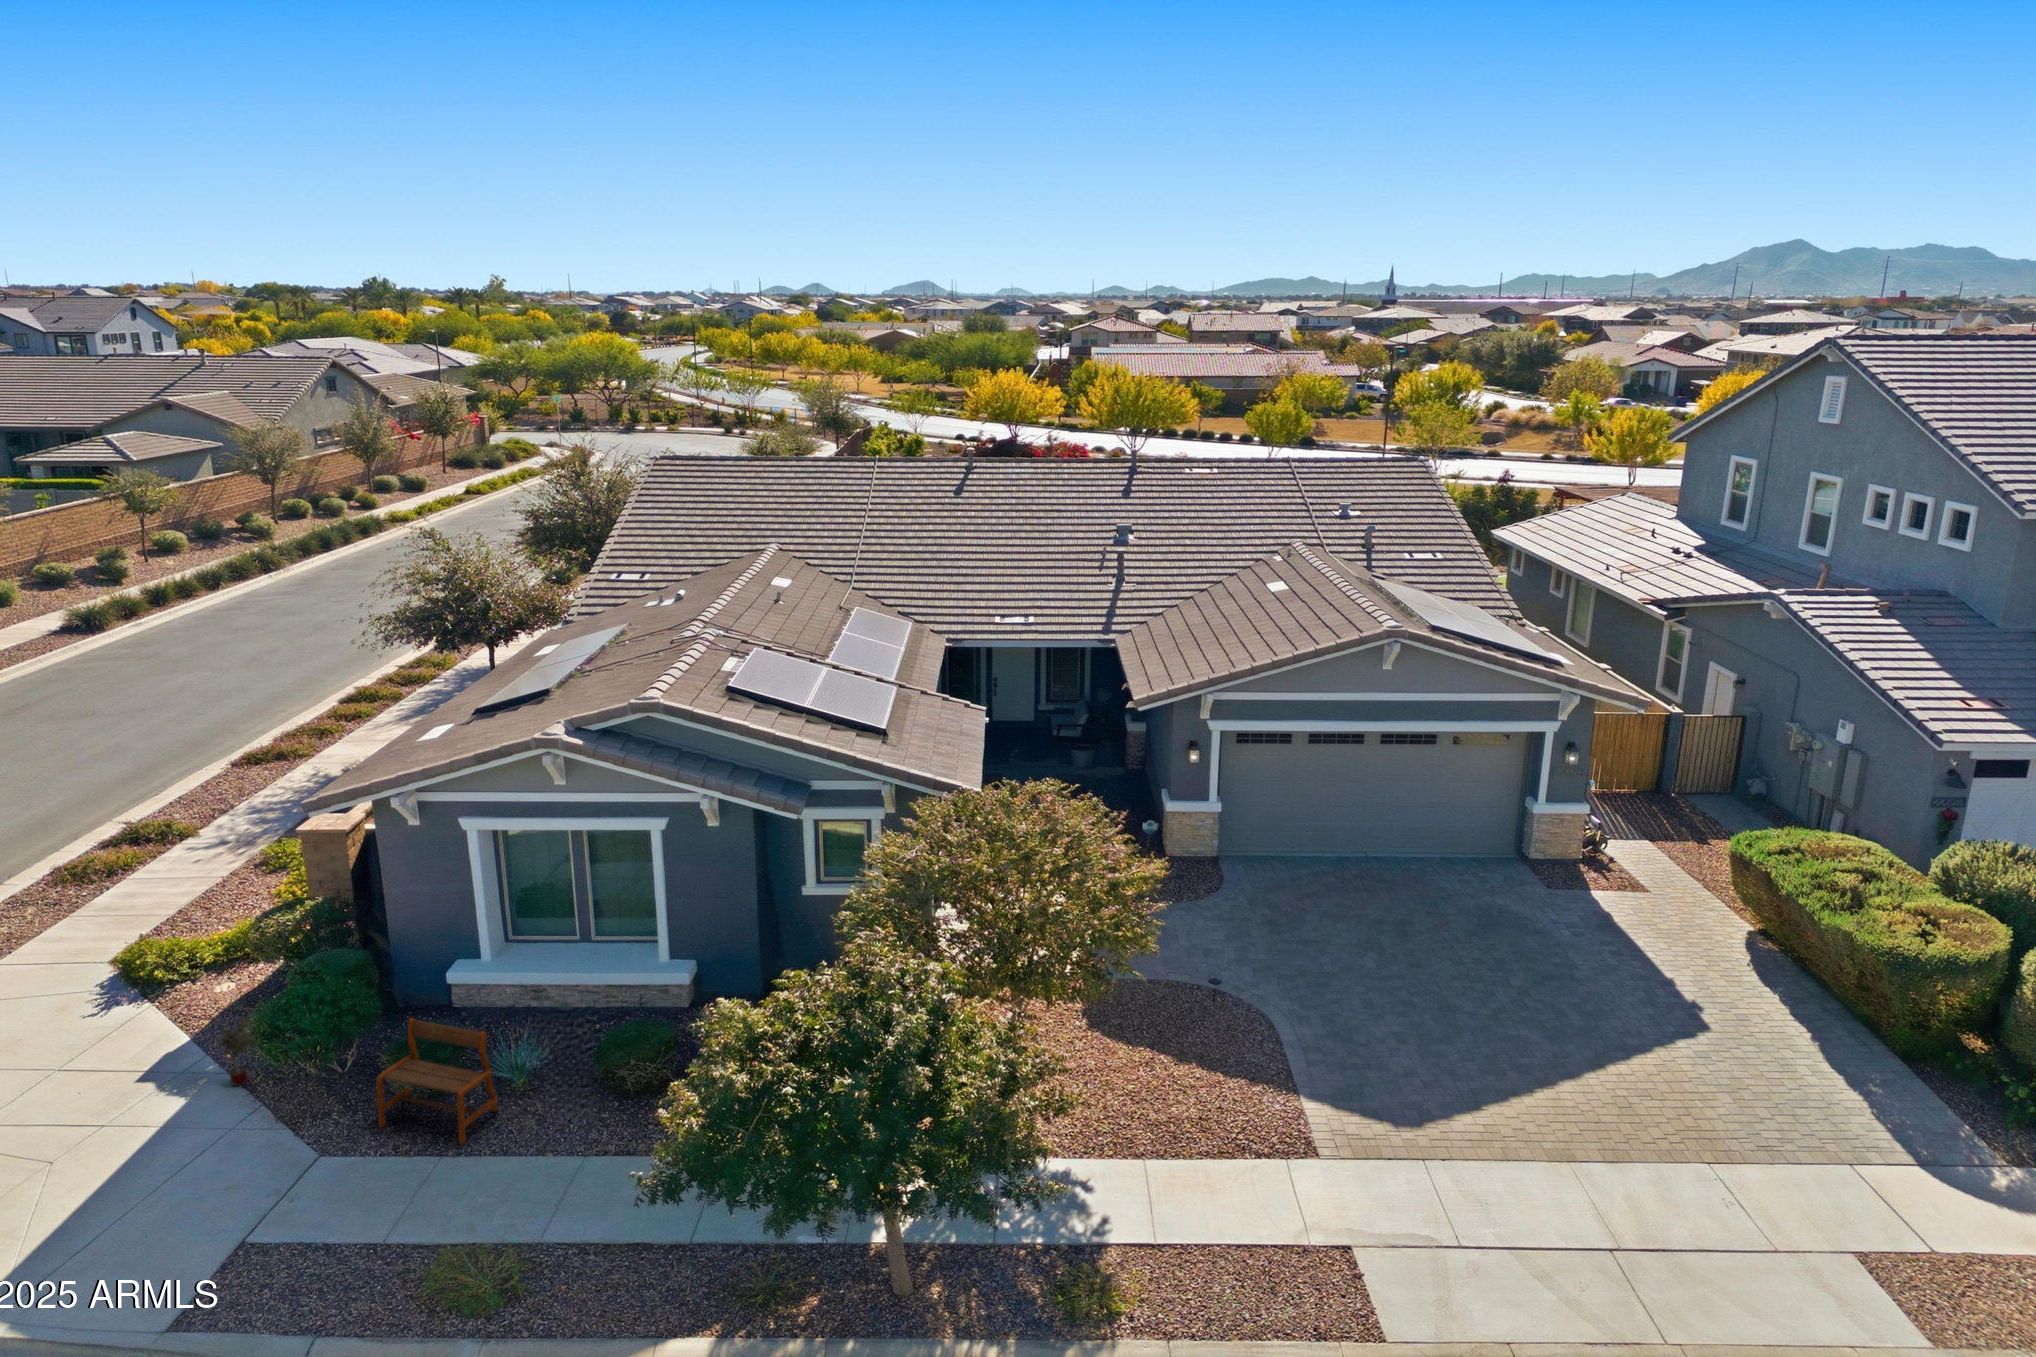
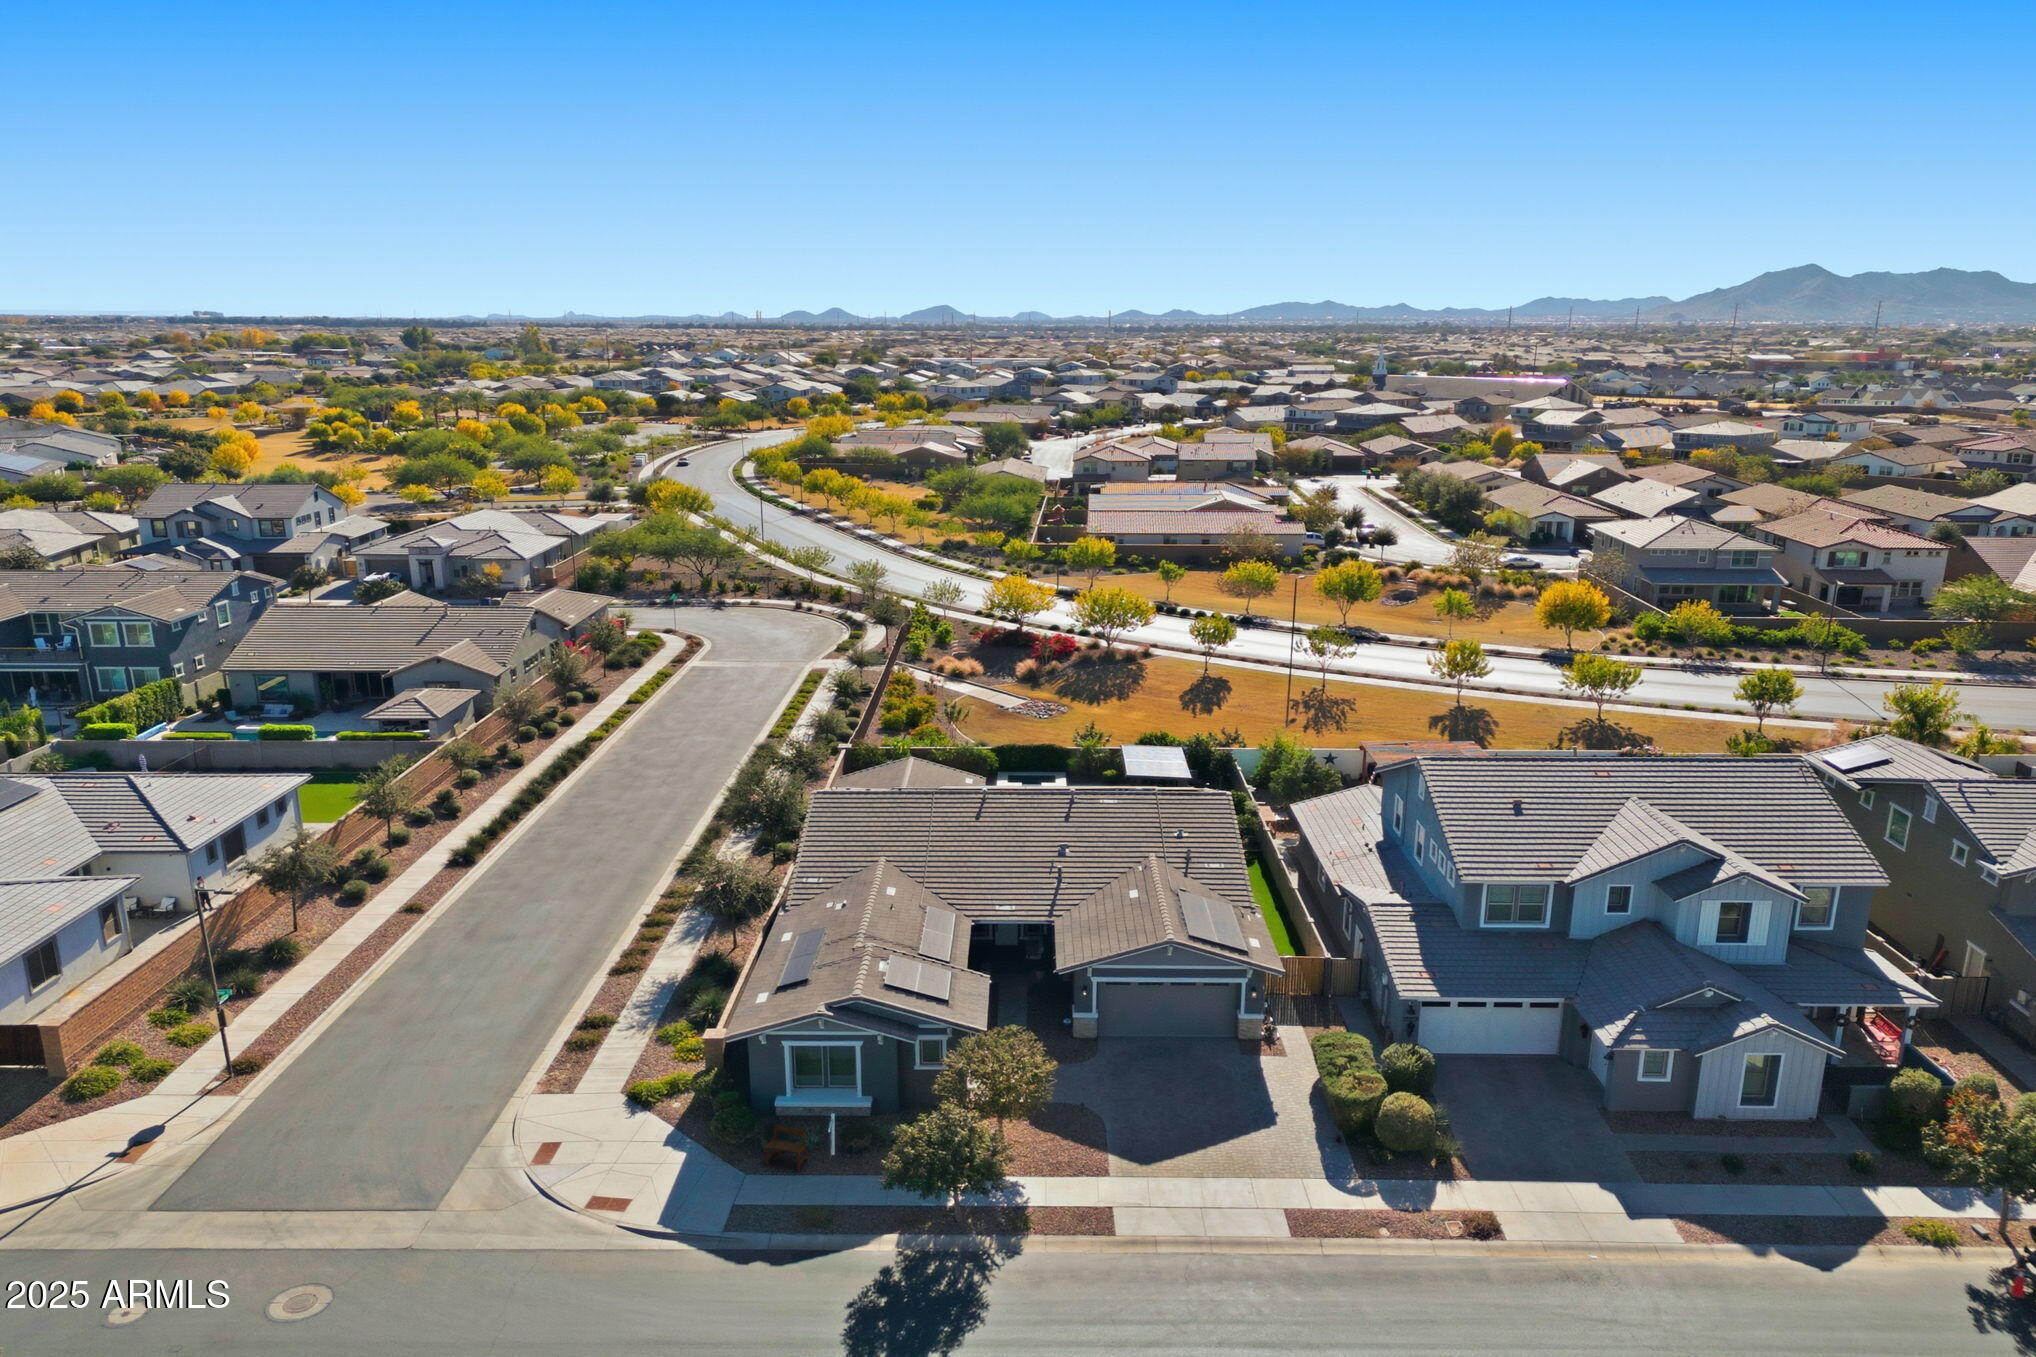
potted tree: present [219,1018,255,1086] -> present [1332,1117,1350,1142]

